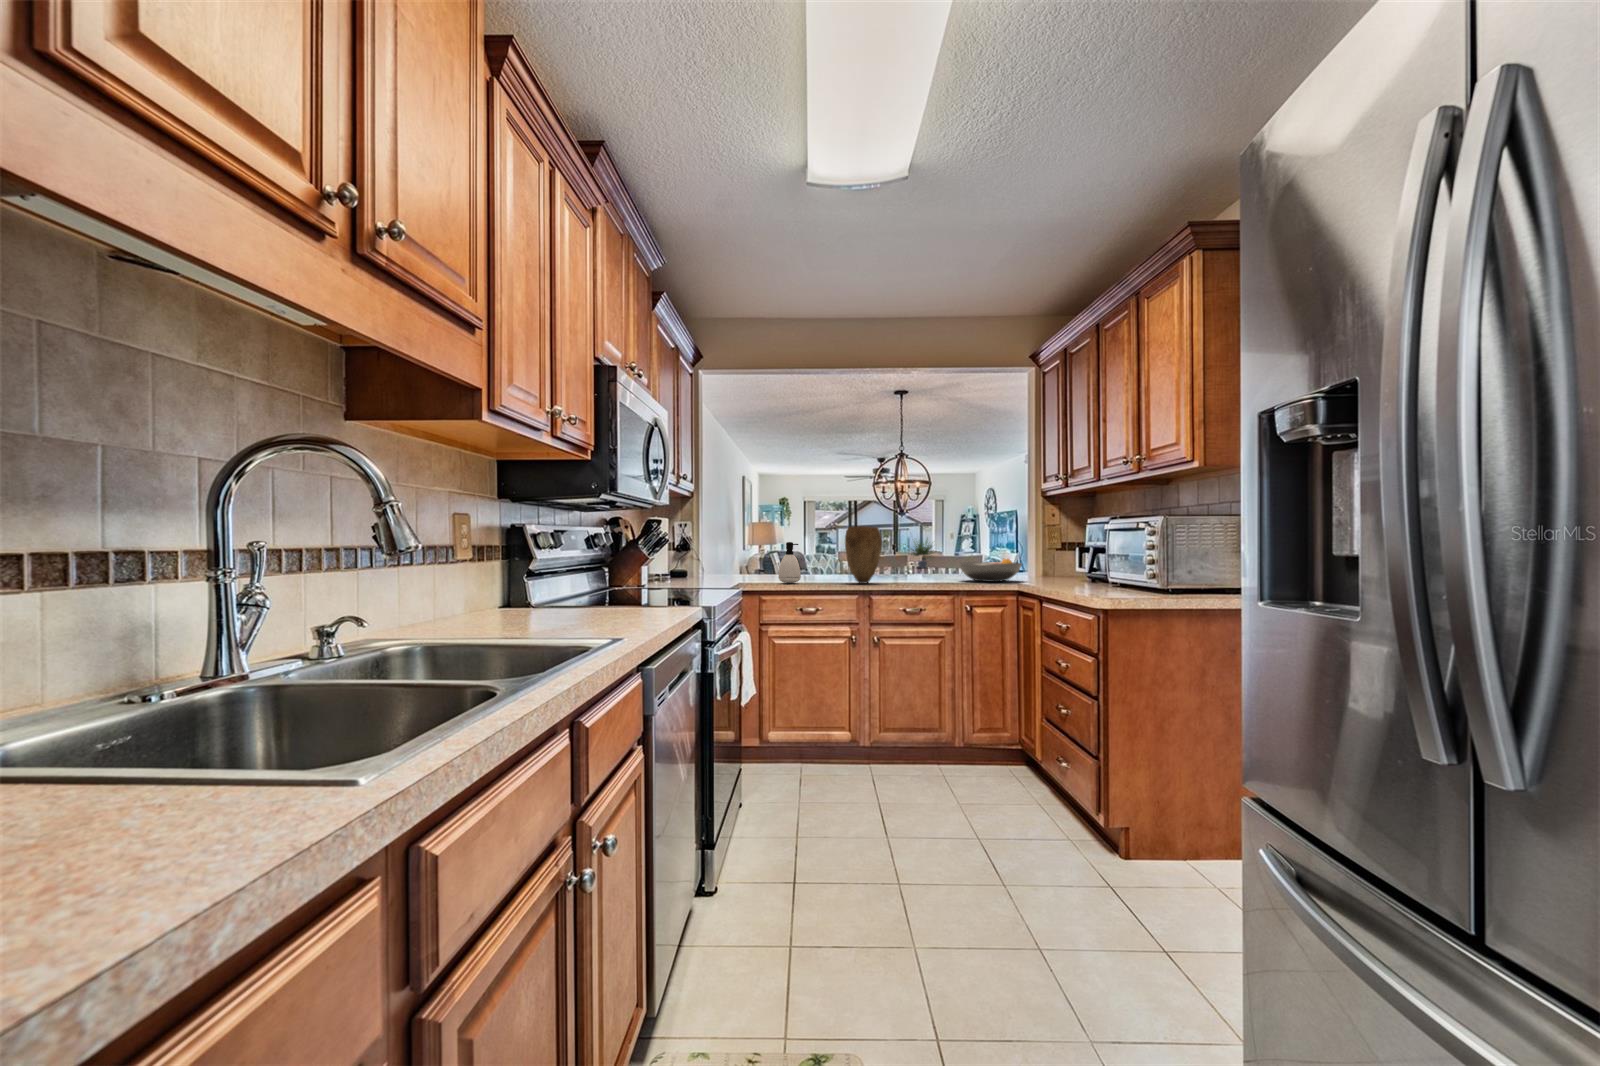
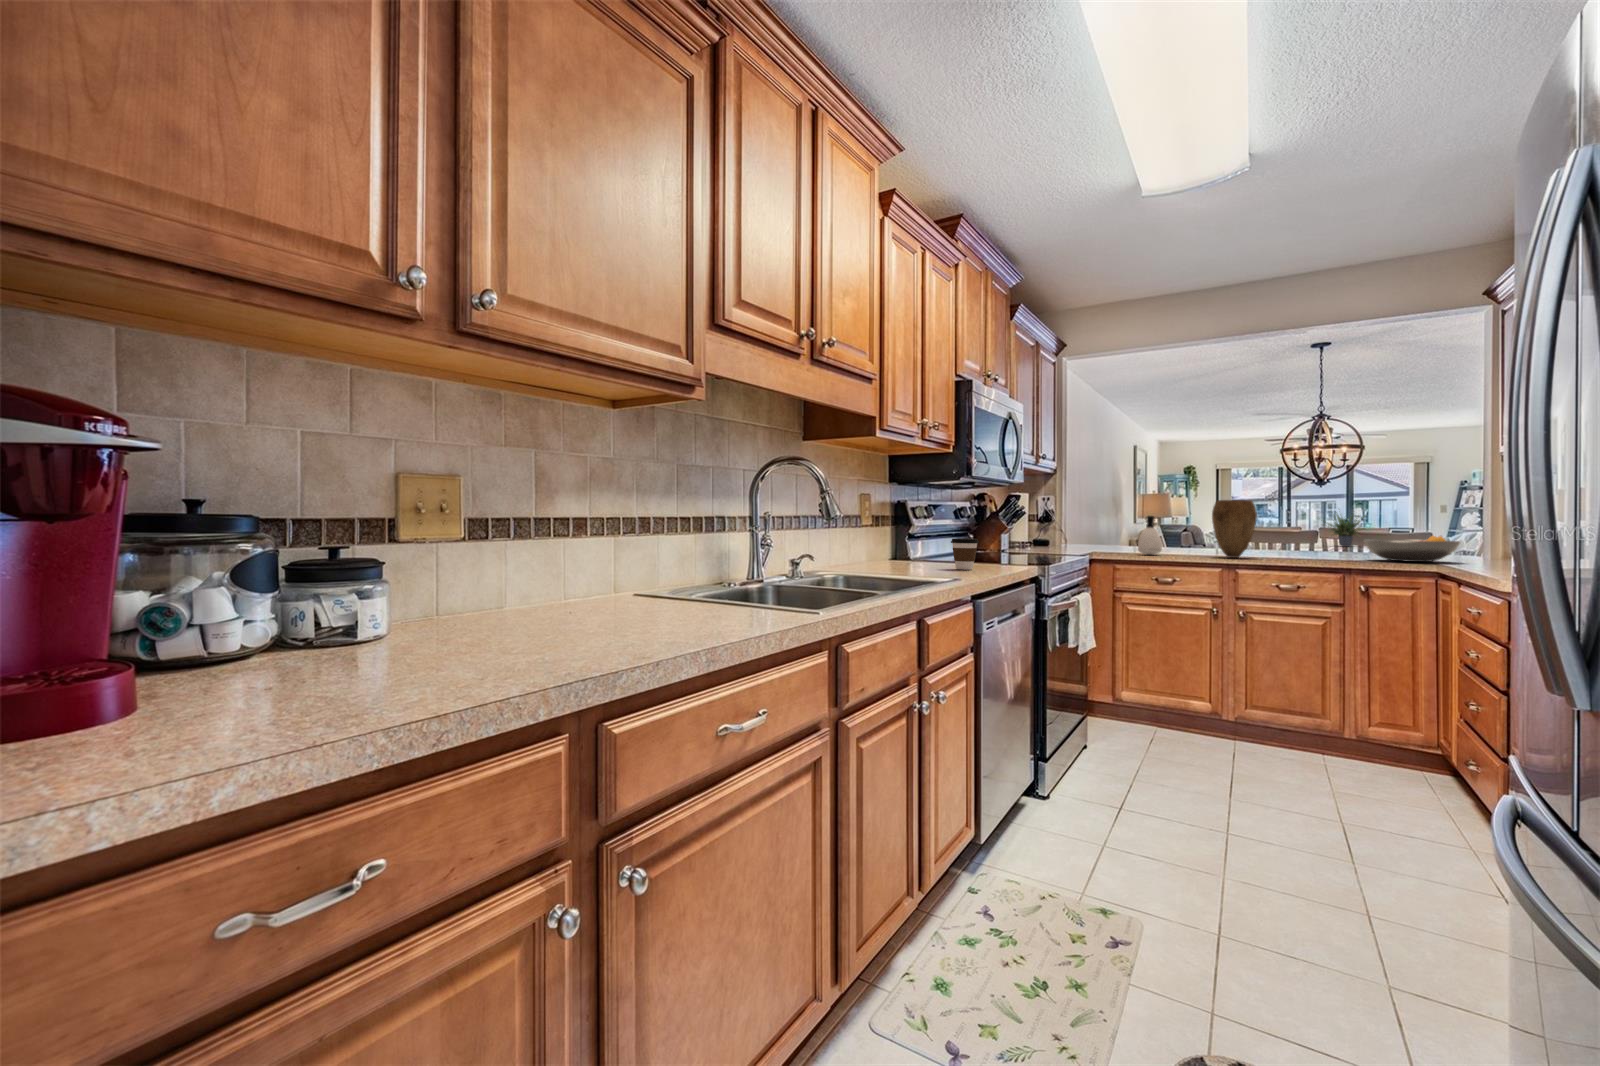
coffee cup: none [590,574,627,616] -> present [951,538,979,570]

